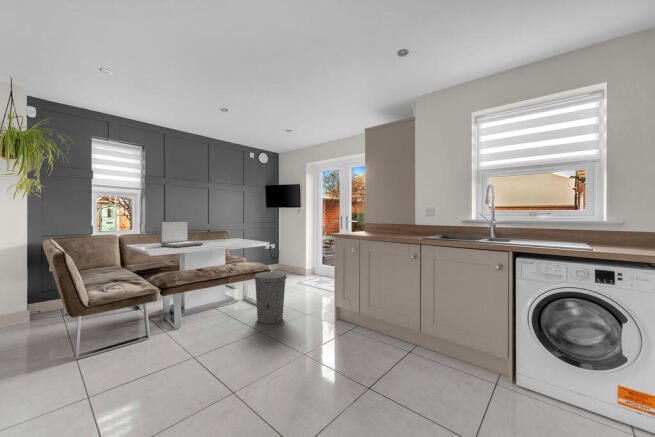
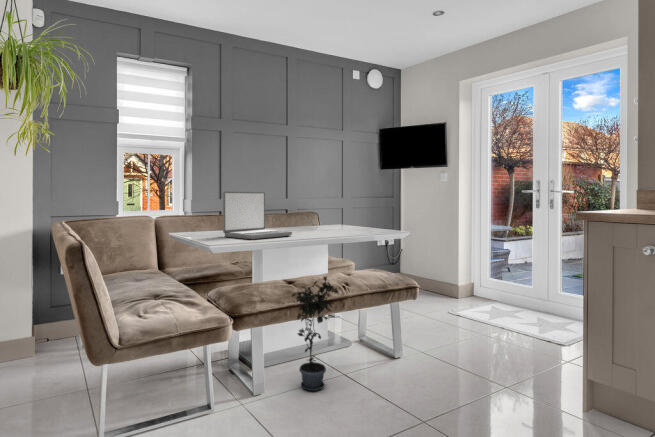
potted plant: none [195,266,223,326] -> present [292,277,338,391]
trash can: present [255,272,287,324] -> none [399,294,466,401]

